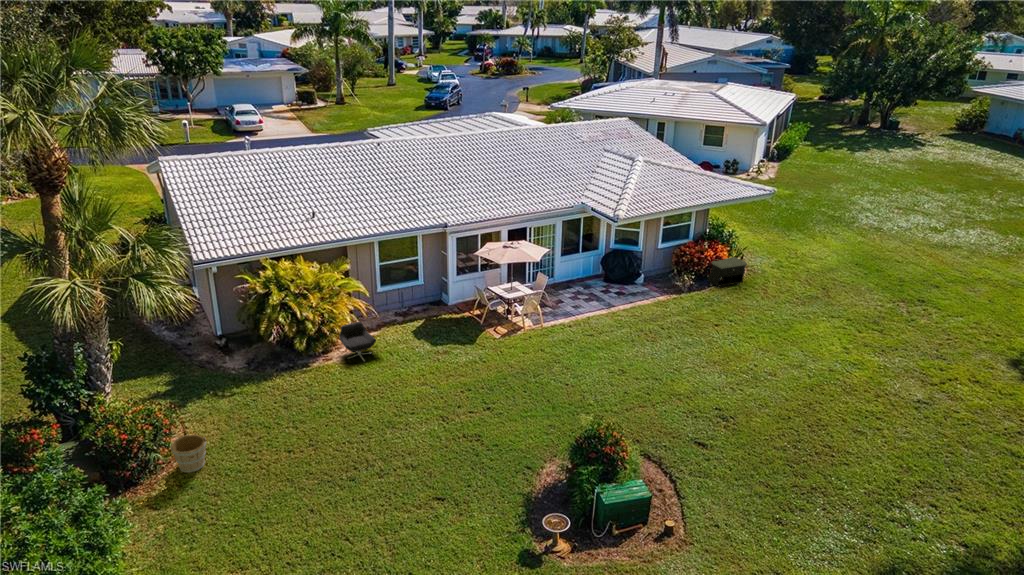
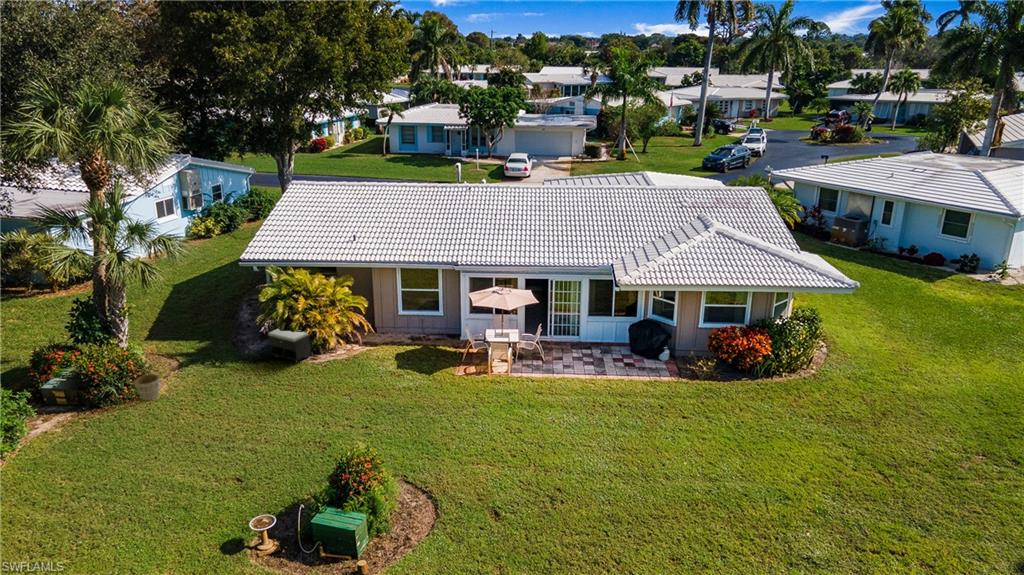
storage bench: present [707,257,747,288] -> present [268,329,310,362]
lounge chair: present [339,322,376,361] -> none [324,330,355,362]

